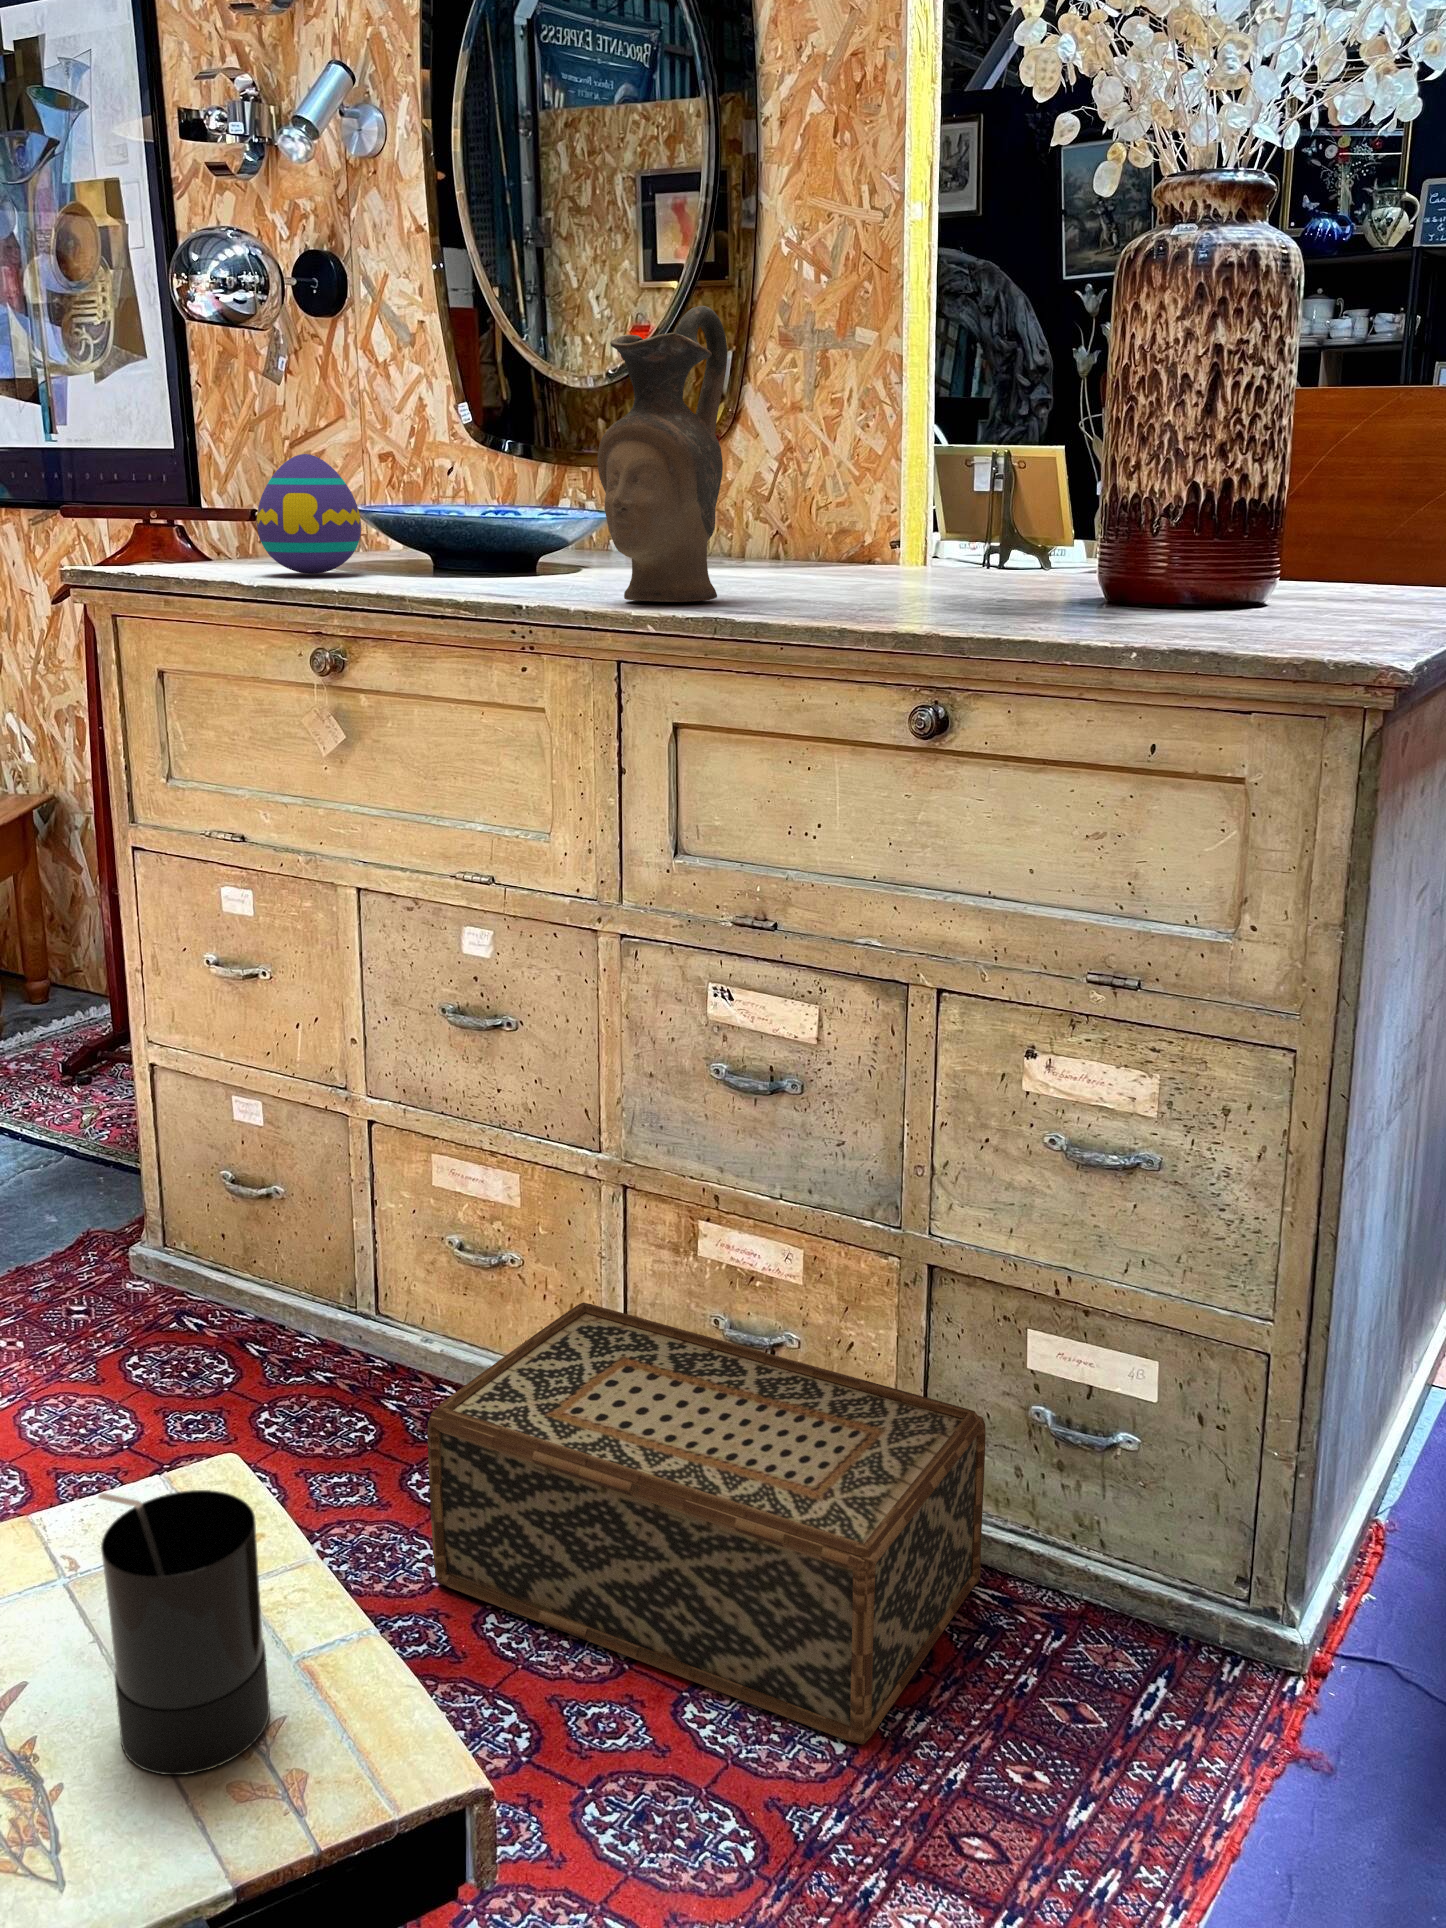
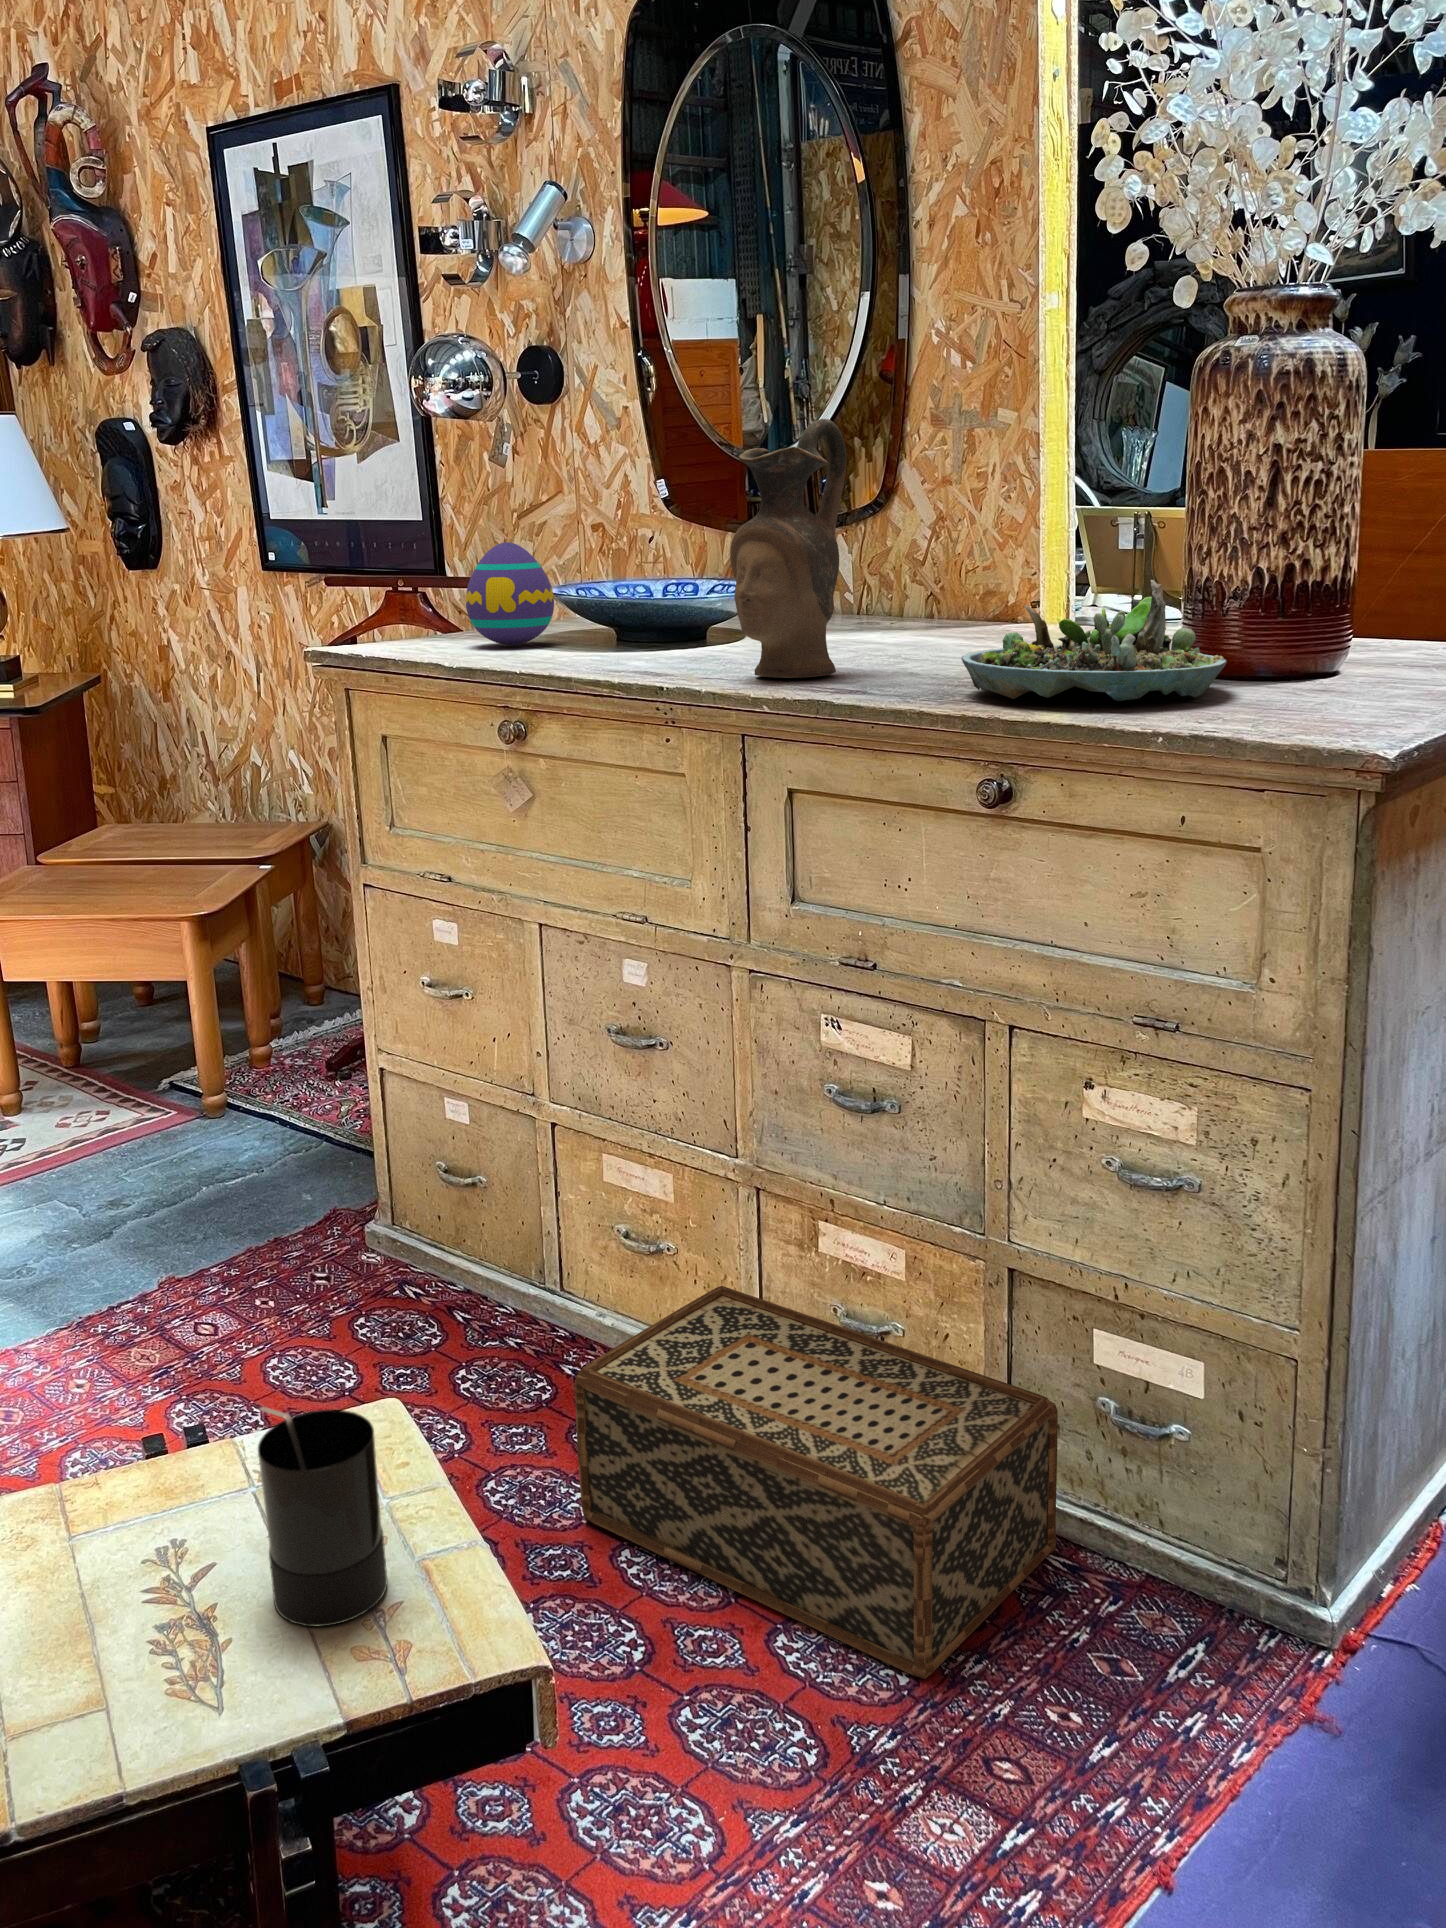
succulent planter: none [880,489,1177,622] -> present [961,580,1227,701]

